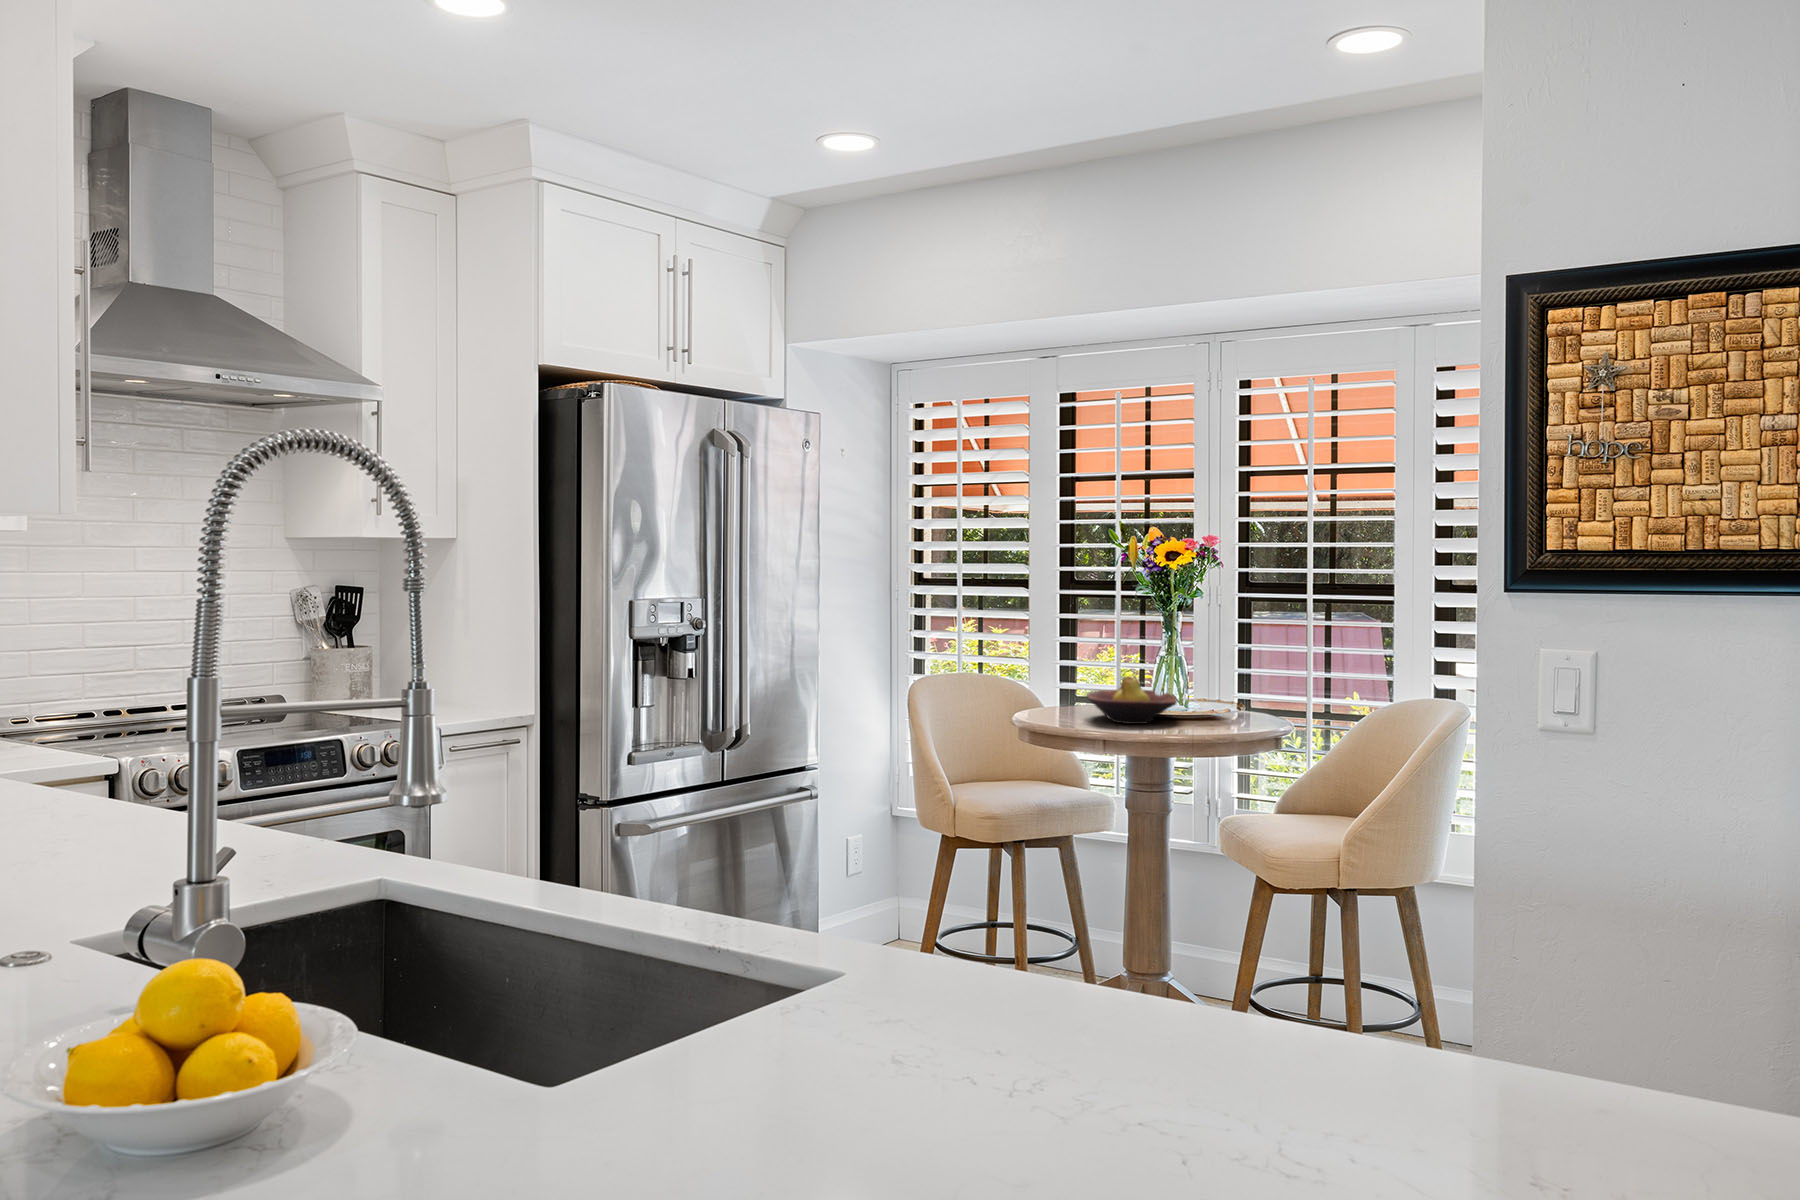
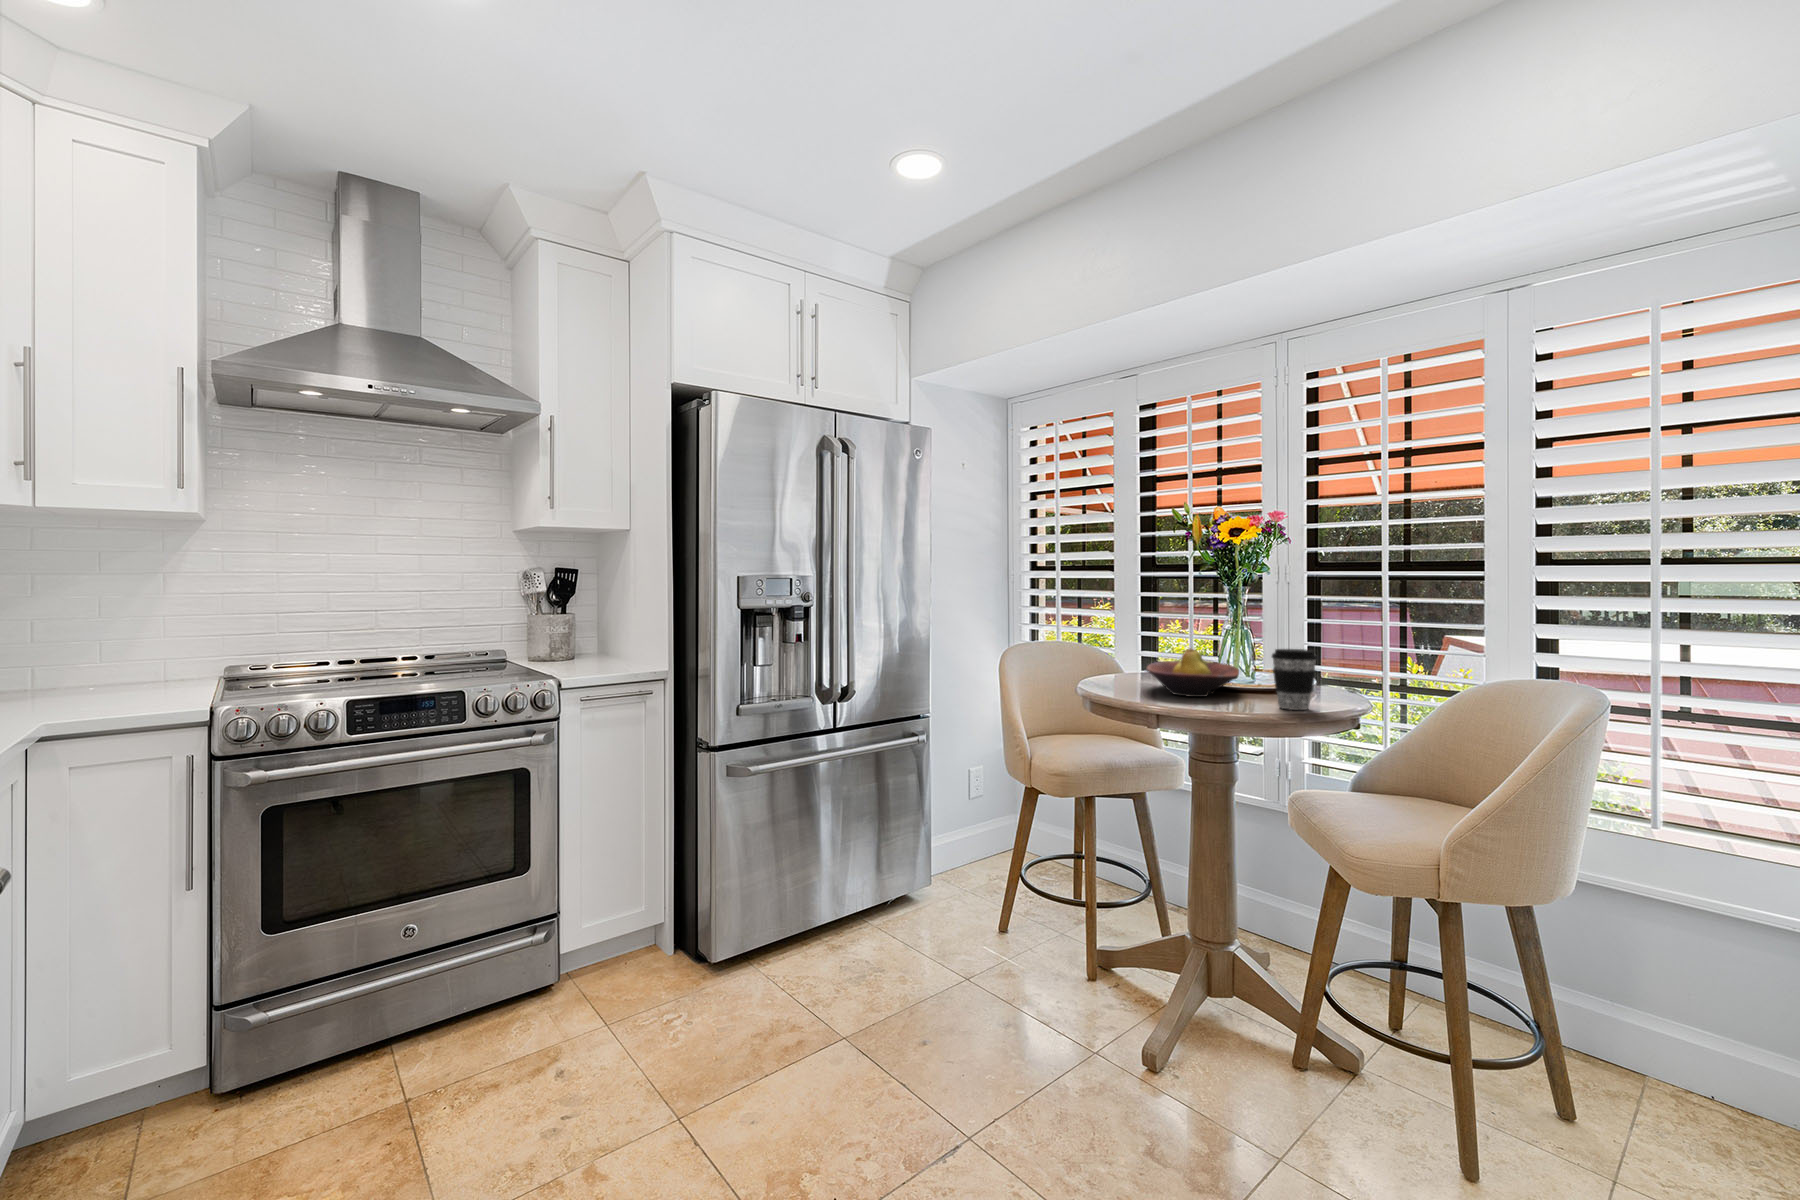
coffee cup: none [1208,674,1248,731] -> present [1272,649,1317,710]

